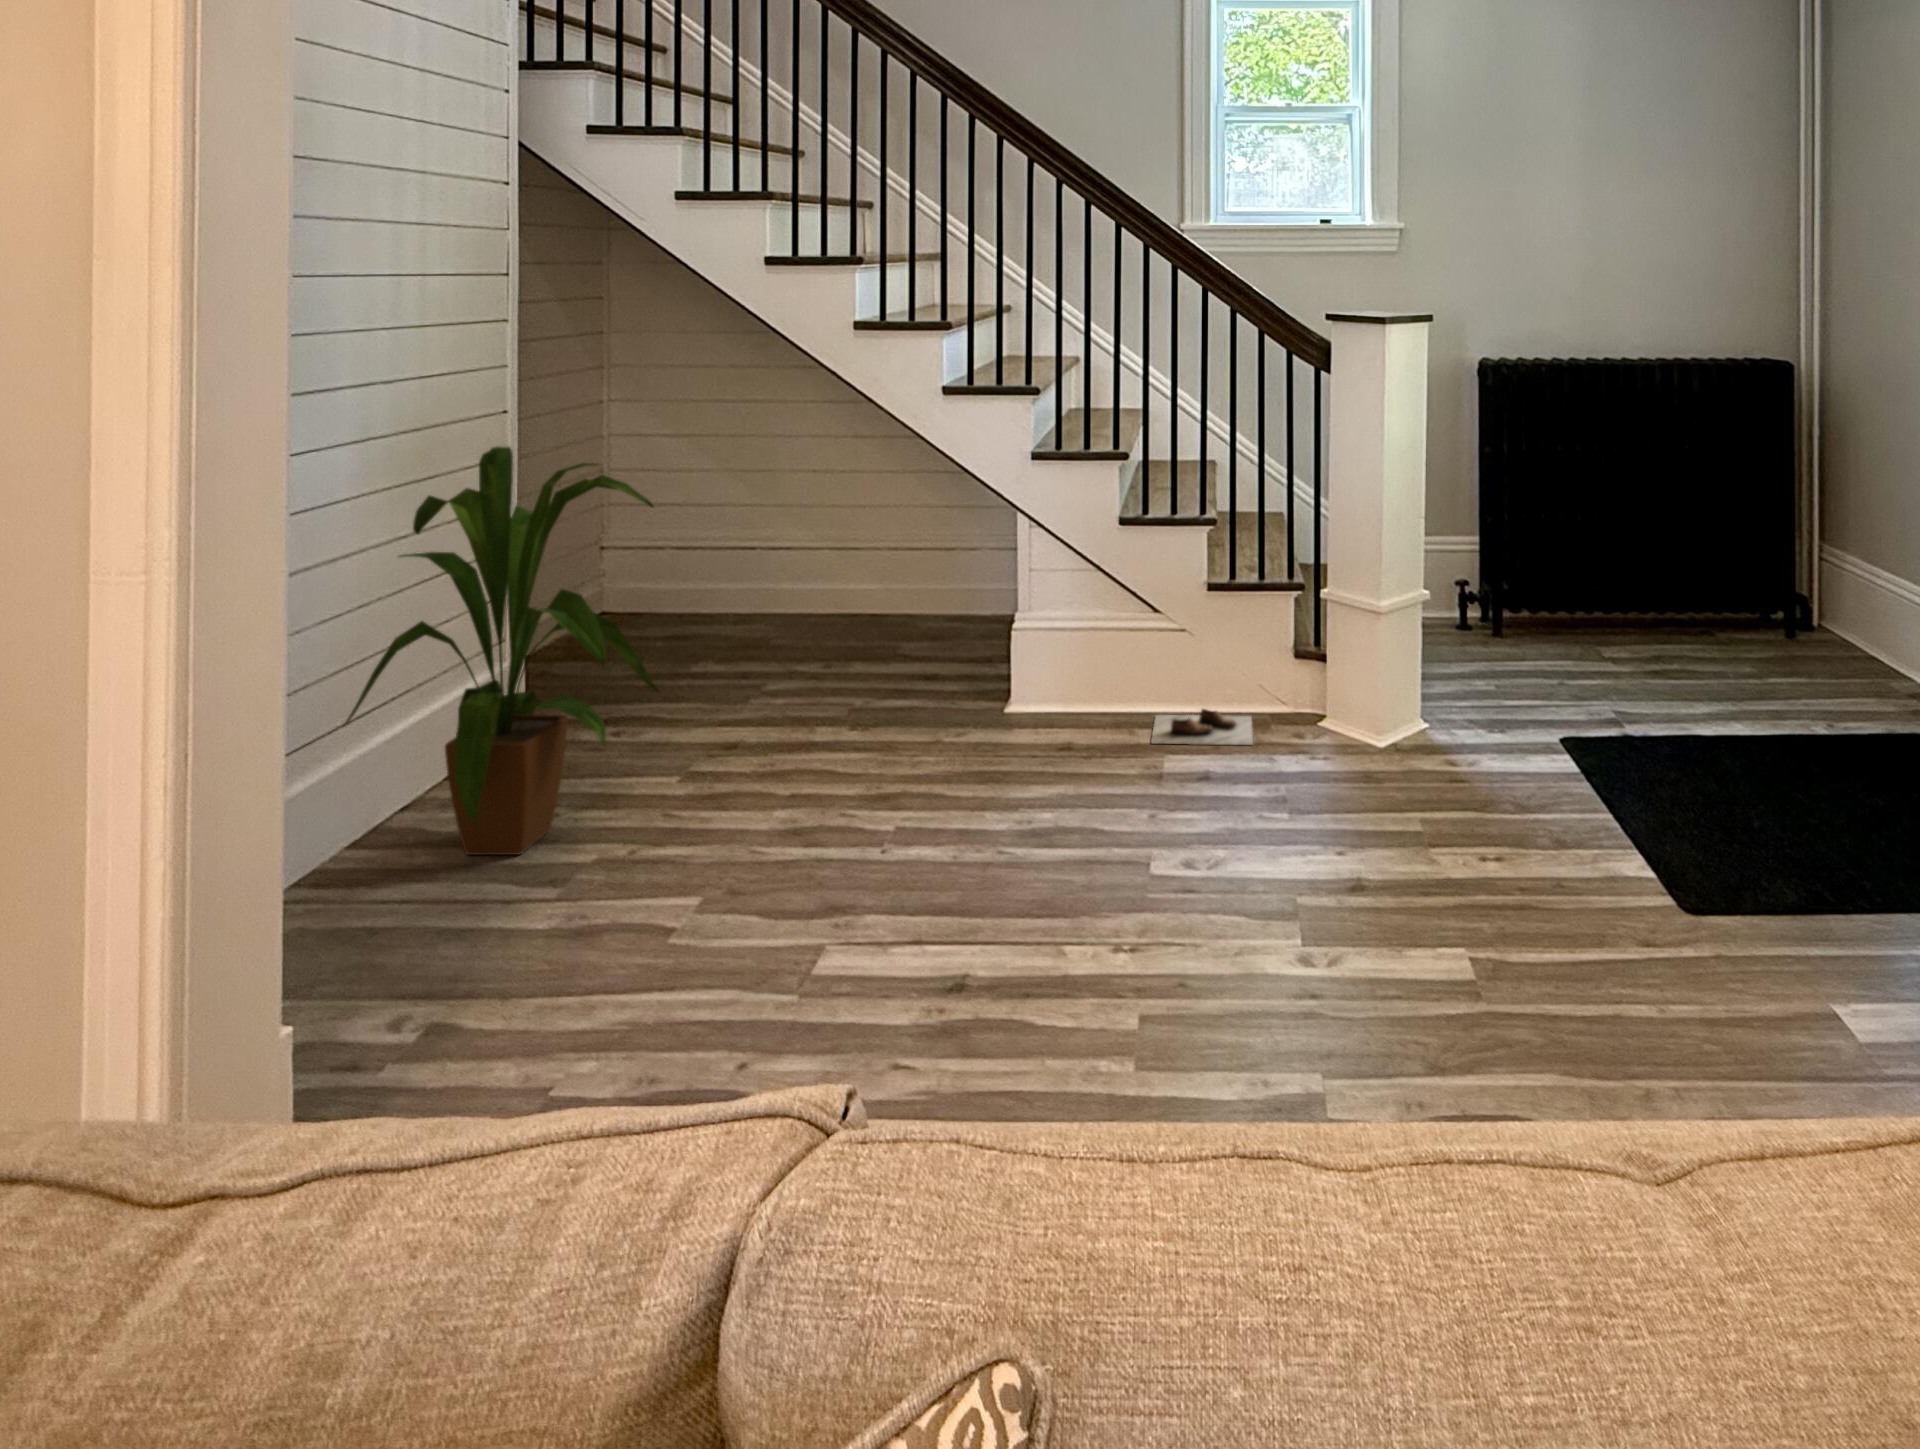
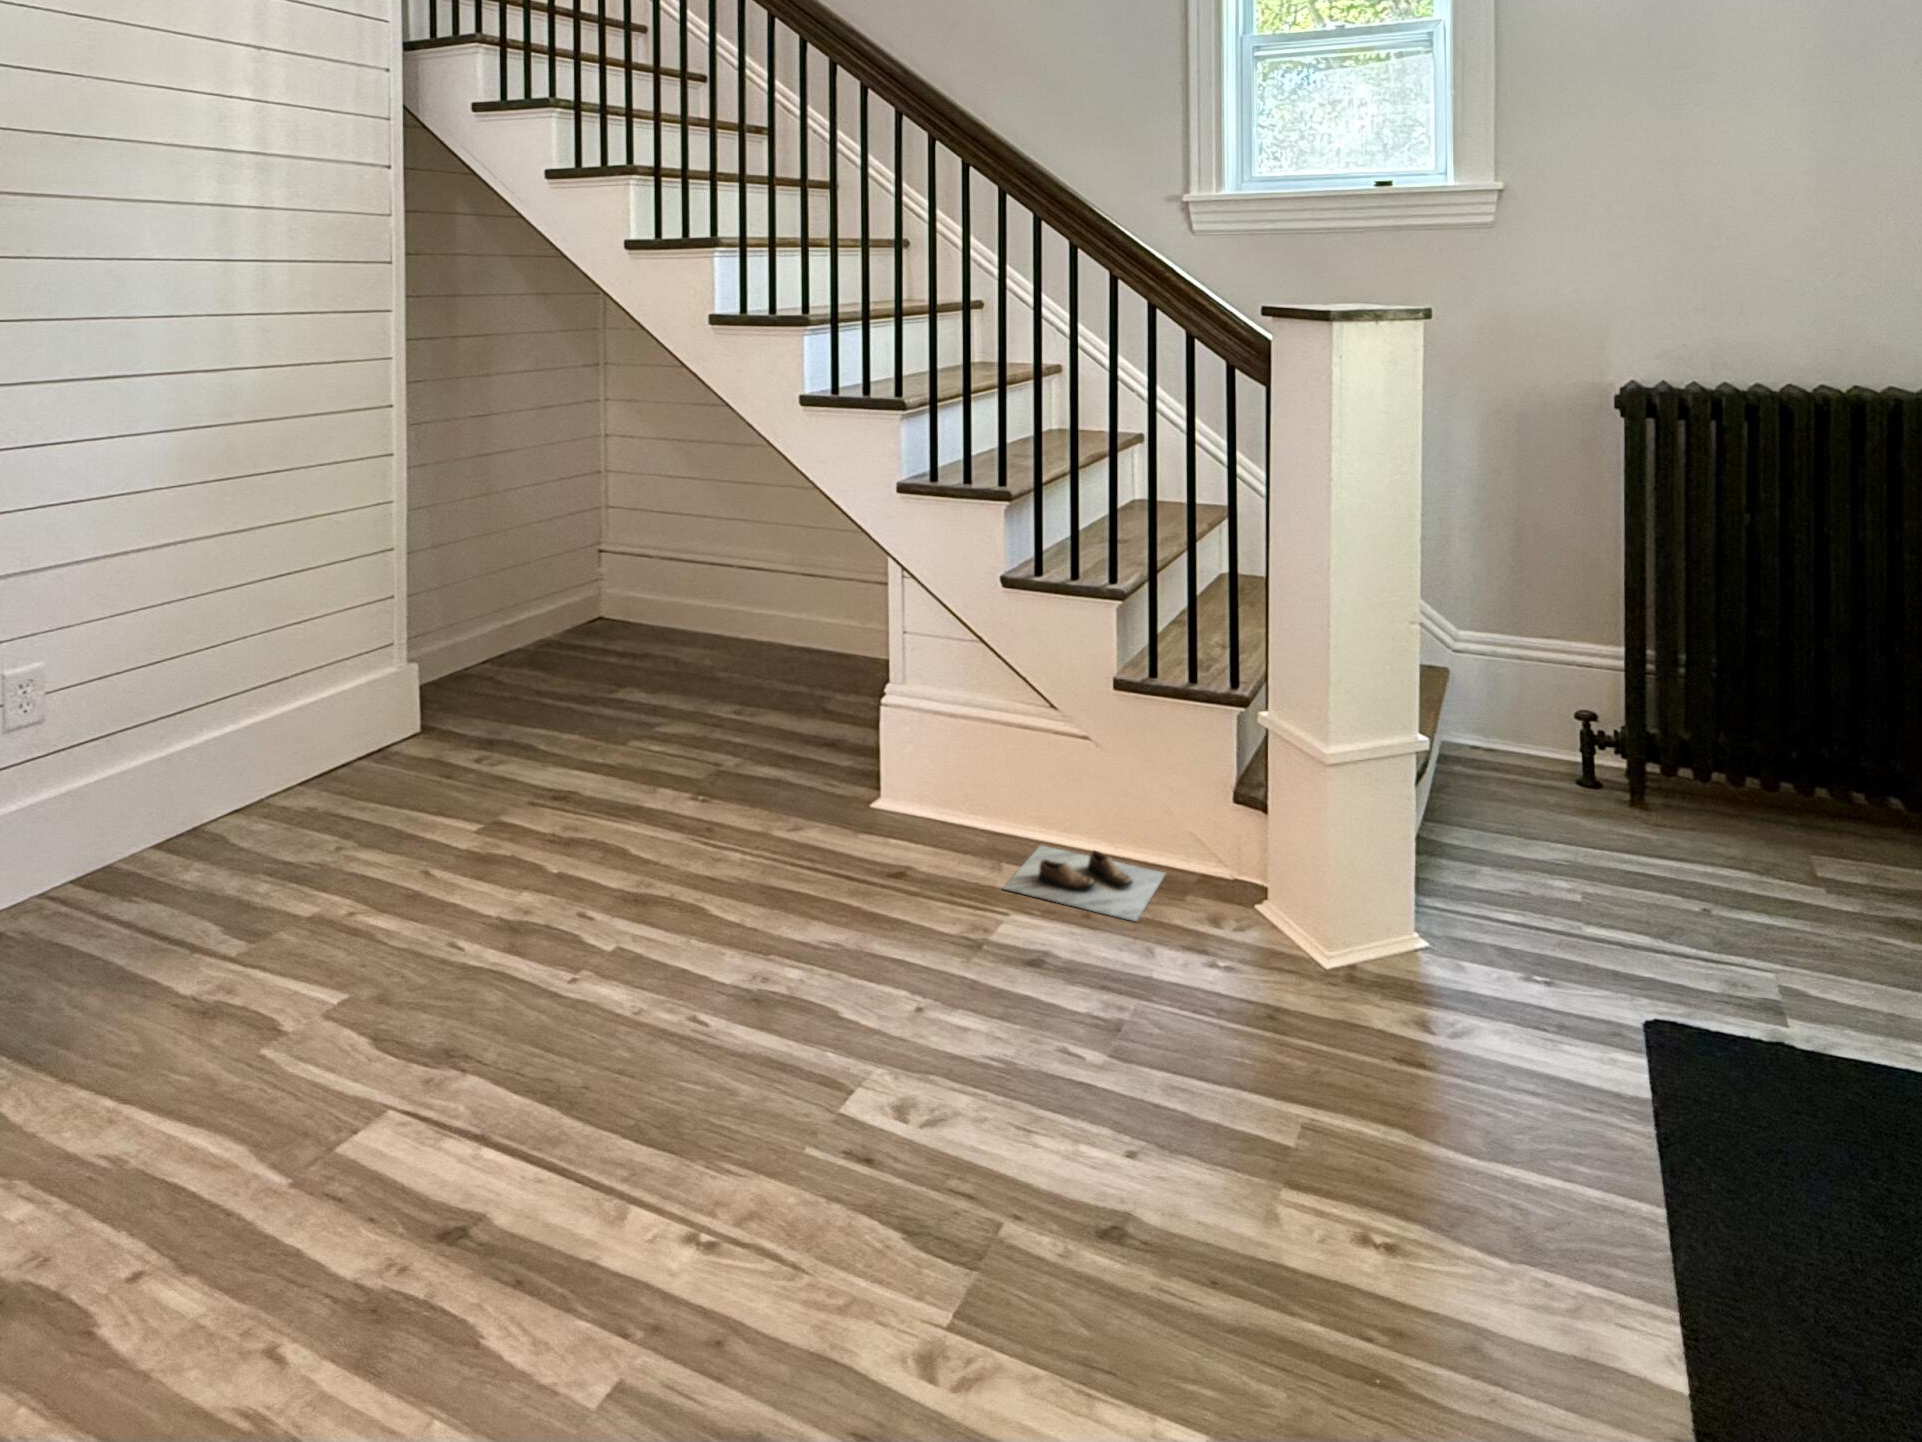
house plant: present [346,446,659,855] -> none [99,448,444,890]

